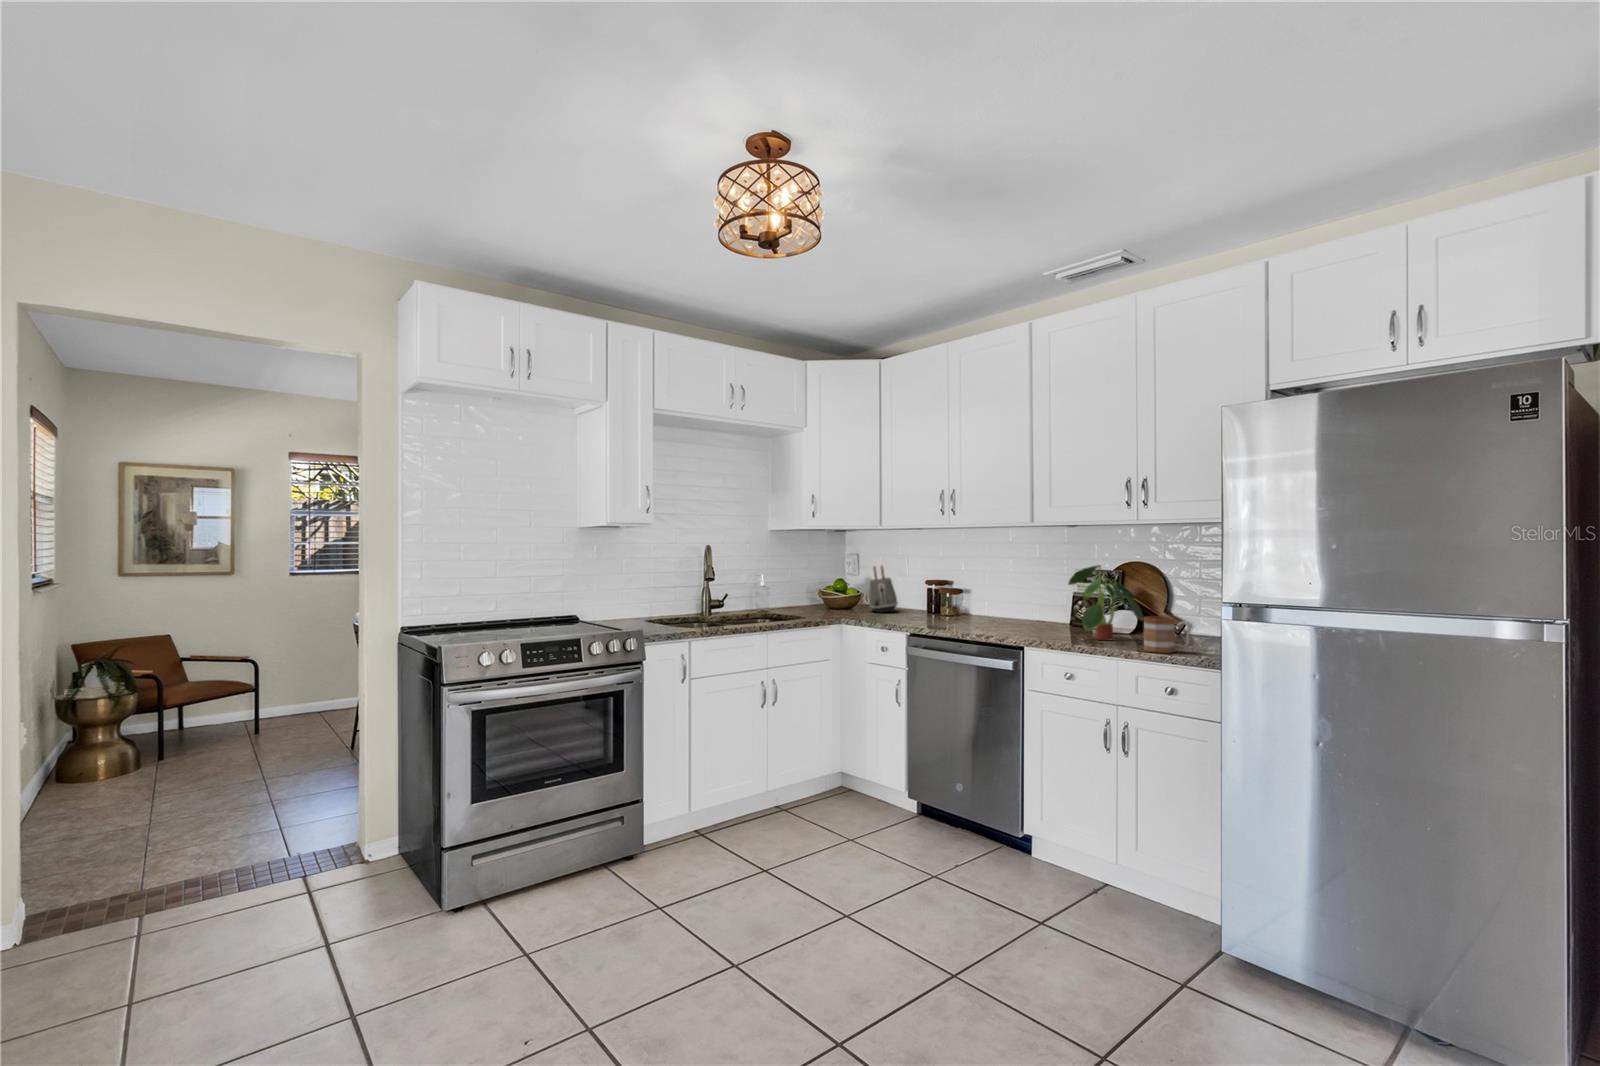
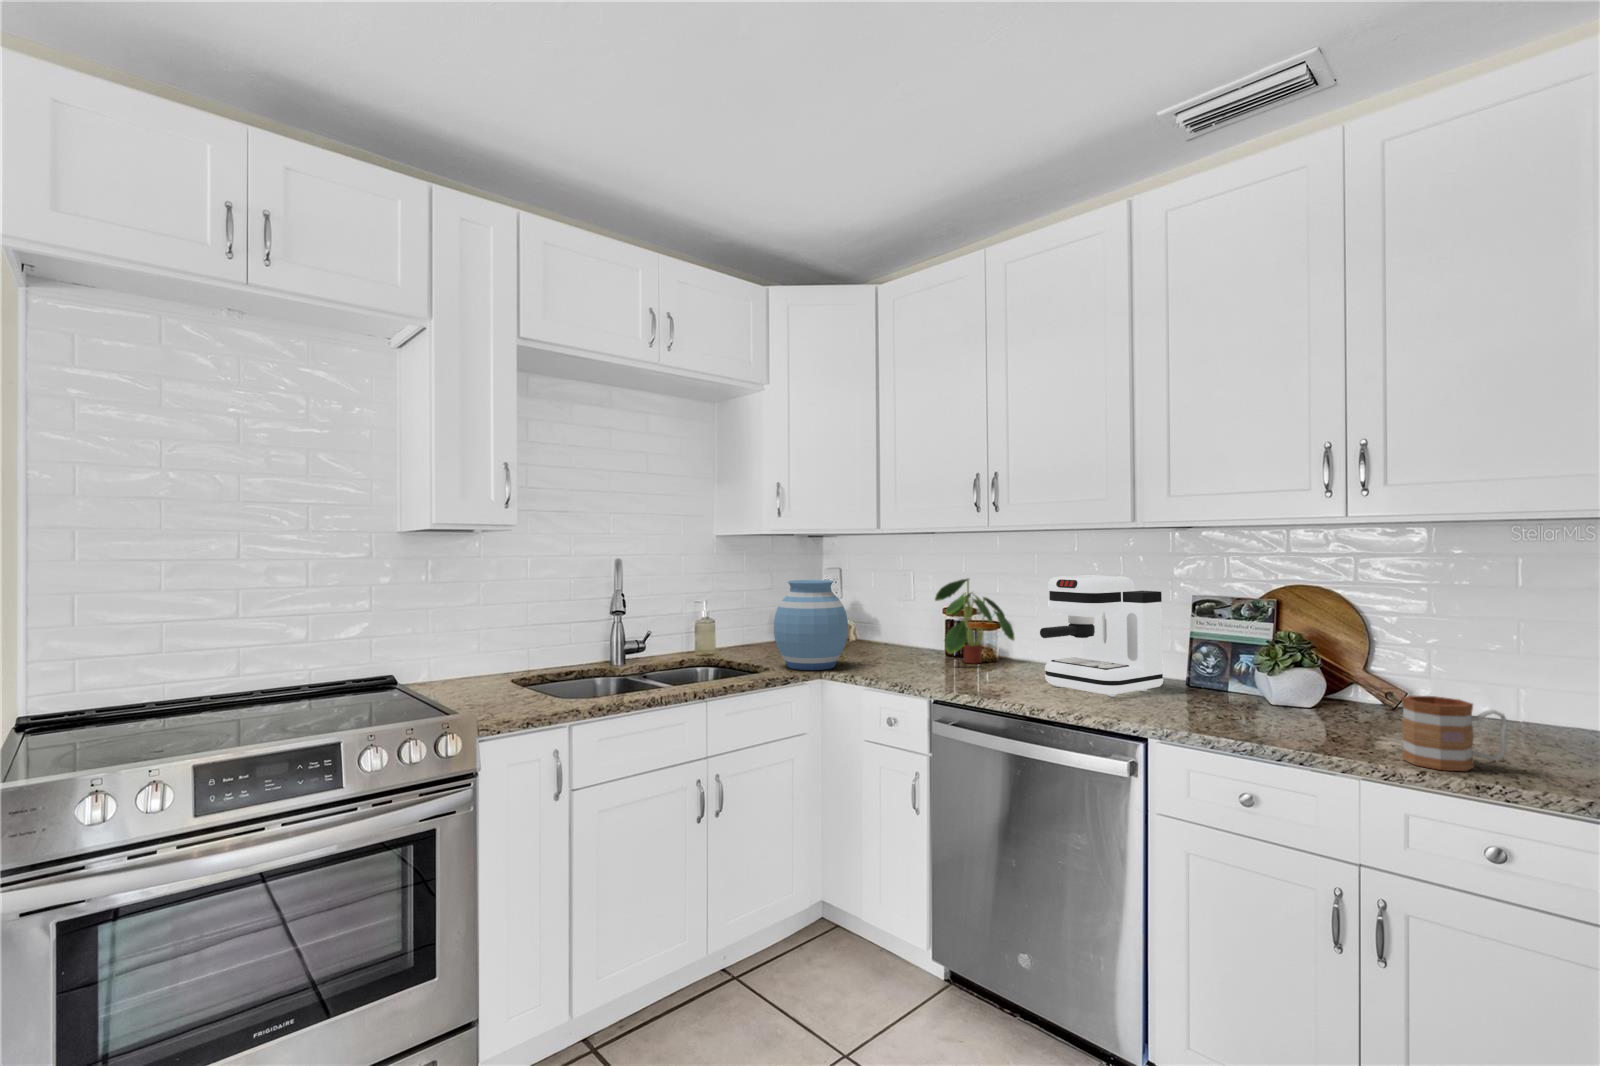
coffee maker: none [975,557,1054,630] -> present [1040,576,1163,697]
vase: none [810,560,860,619] -> present [774,580,848,670]
toaster: present [869,565,898,613] -> none [858,584,899,654]
plant: present [1068,565,1143,641] -> present [935,579,1014,663]

